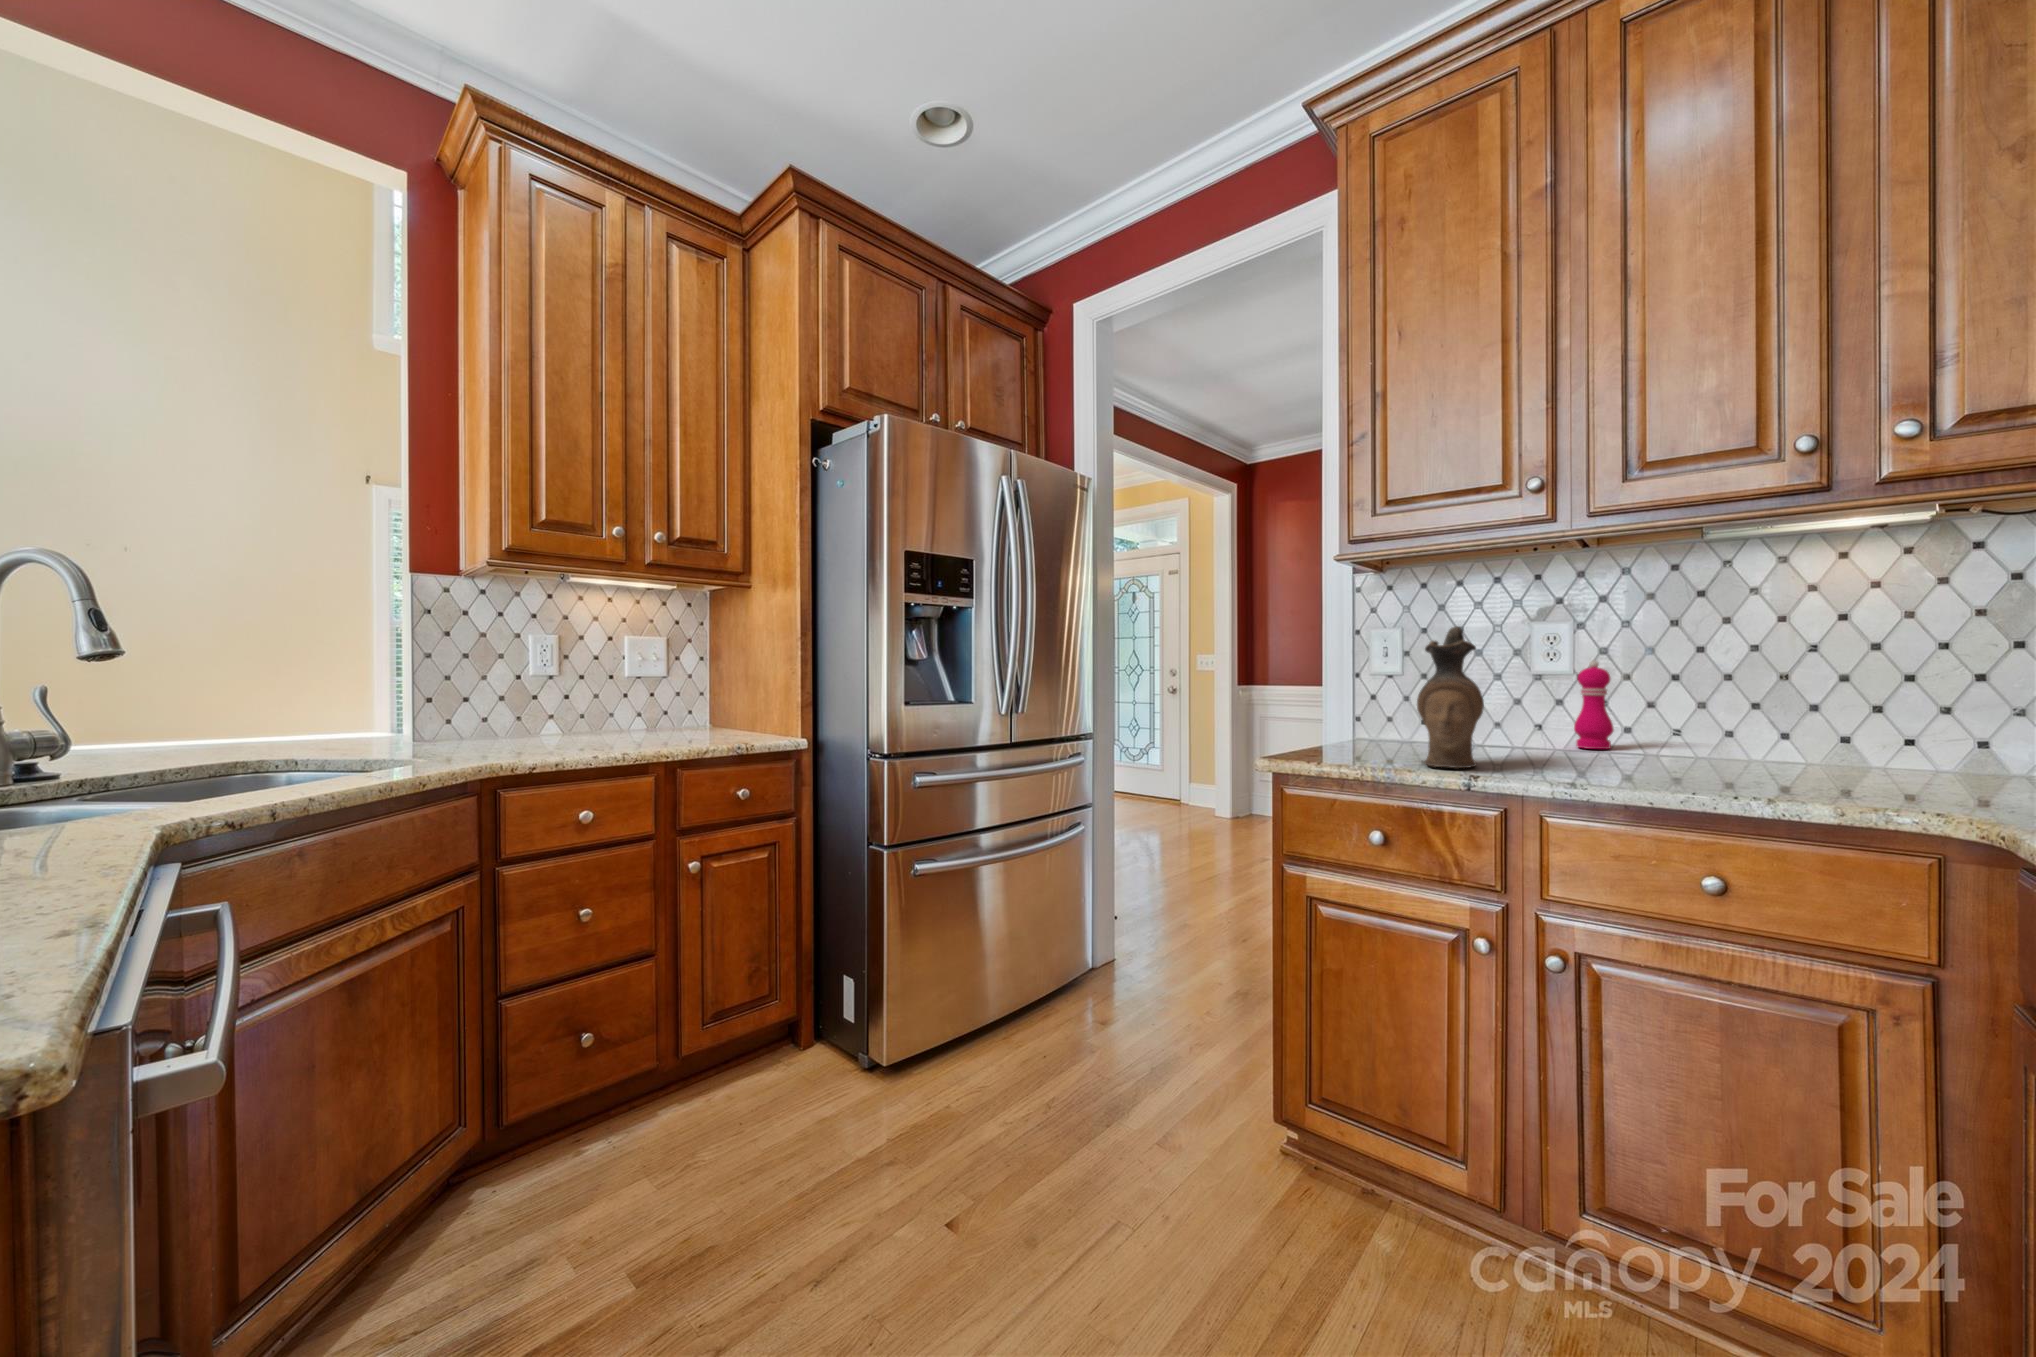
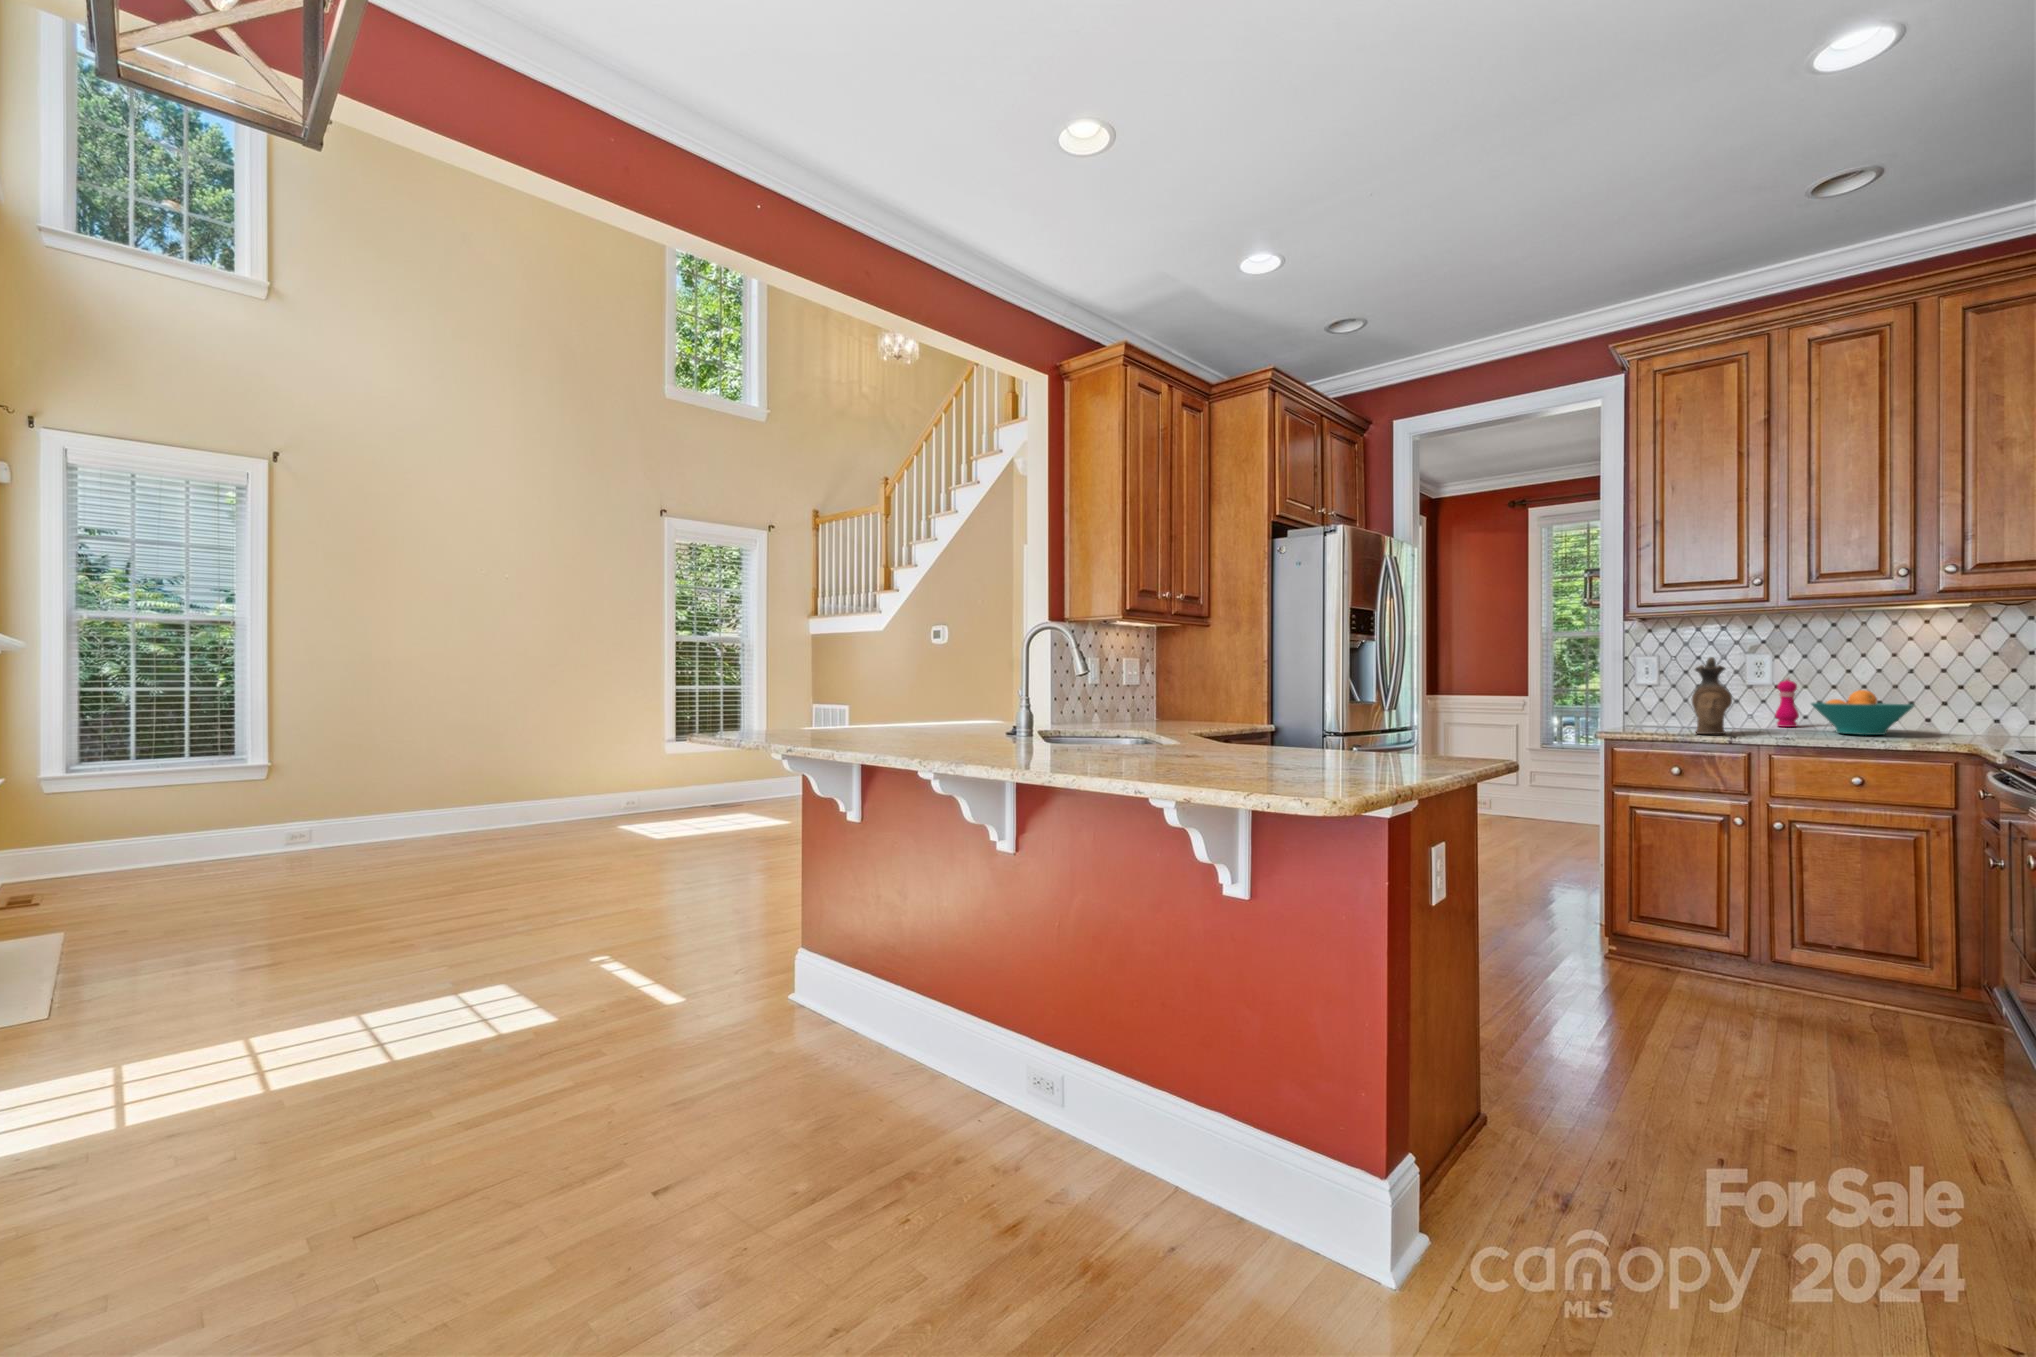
fruit bowl: none [1627,685,1829,773] -> present [1811,690,1914,735]

